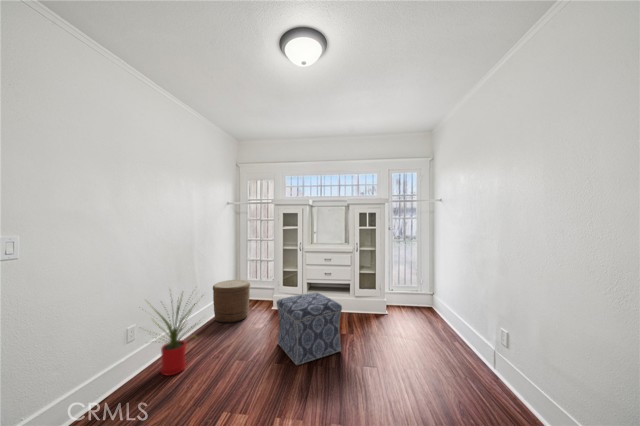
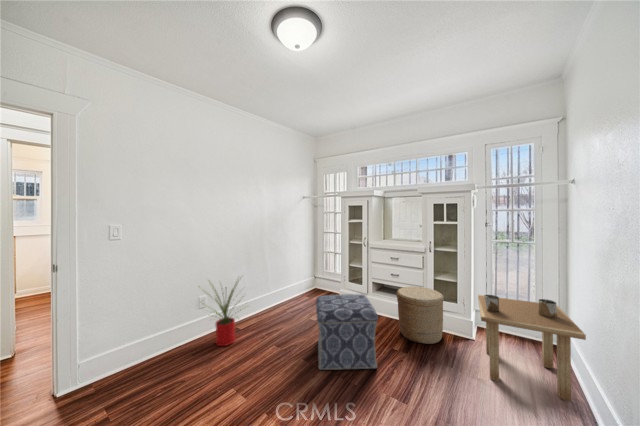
side table: none [394,277,461,339] -> present [478,295,586,402]
woven basket: present [213,280,250,323] -> present [396,287,444,344]

